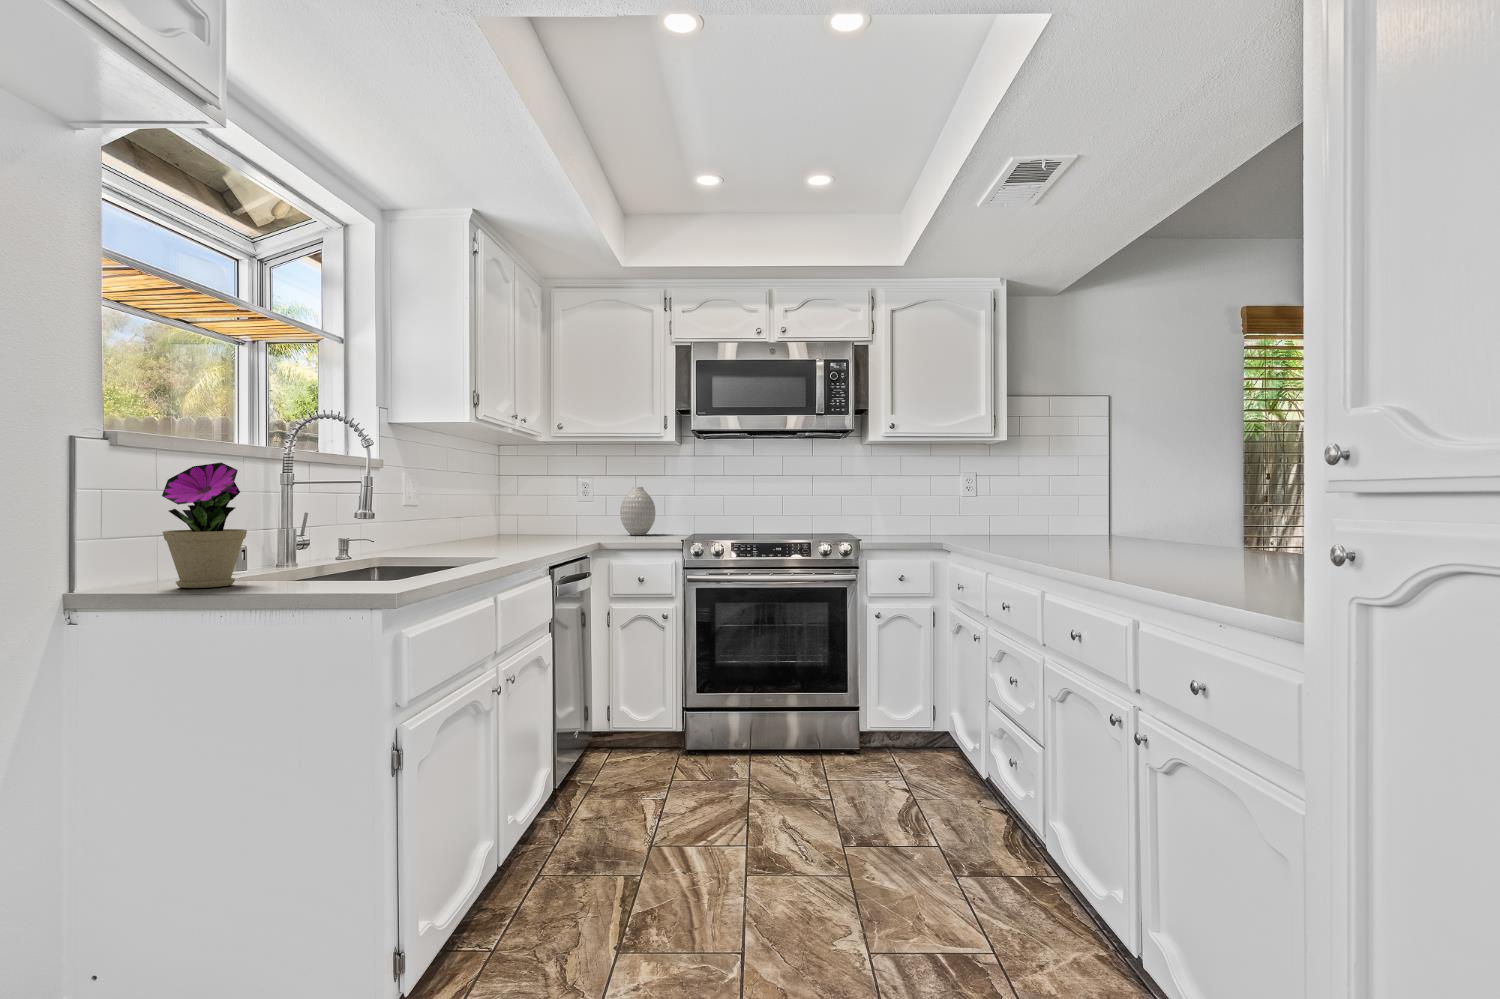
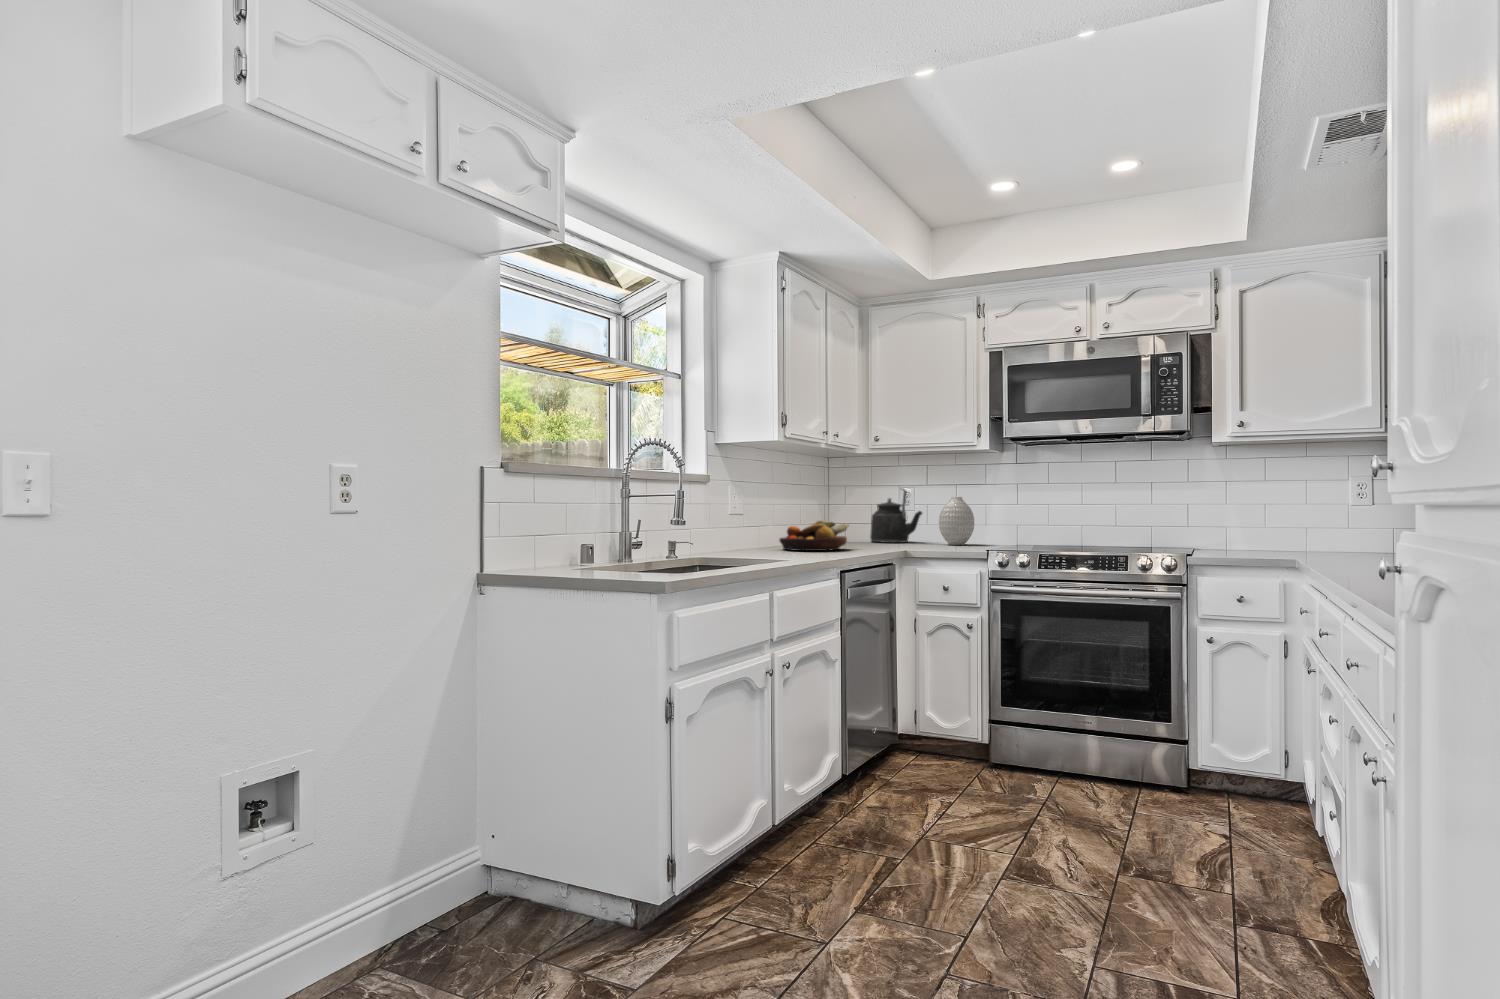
flower pot: present [162,462,247,588] -> none [528,480,582,572]
kettle: none [546,478,602,534] -> present [870,489,922,543]
fruit bowl: none [459,512,537,546] -> present [780,520,849,551]

